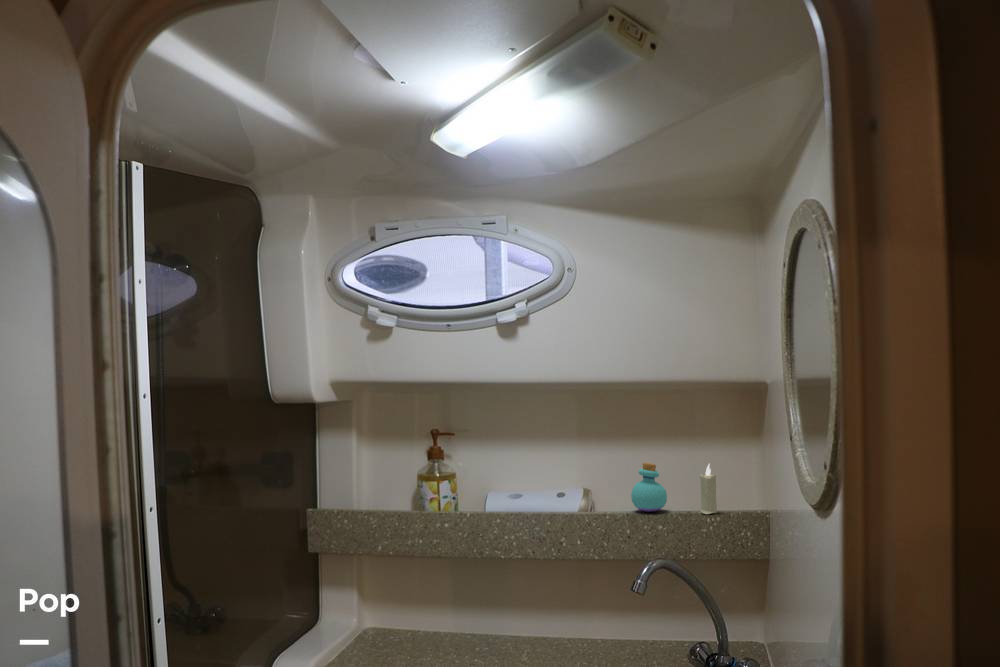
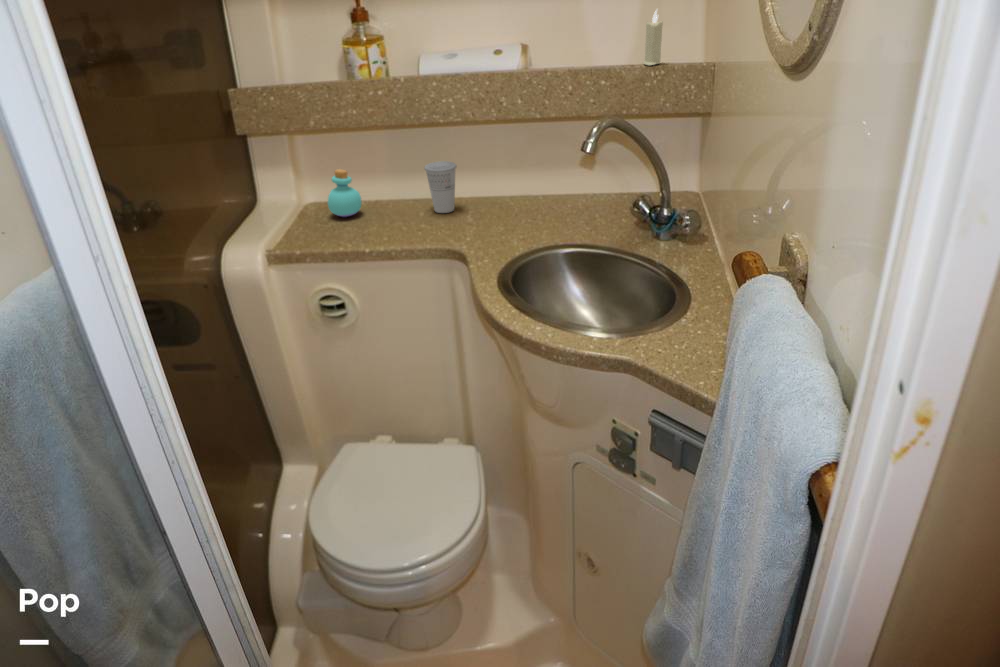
perfume bottle: present [631,463,667,512] -> present [328,169,362,217]
cup: none [482,594,515,650] -> present [424,161,457,213]

